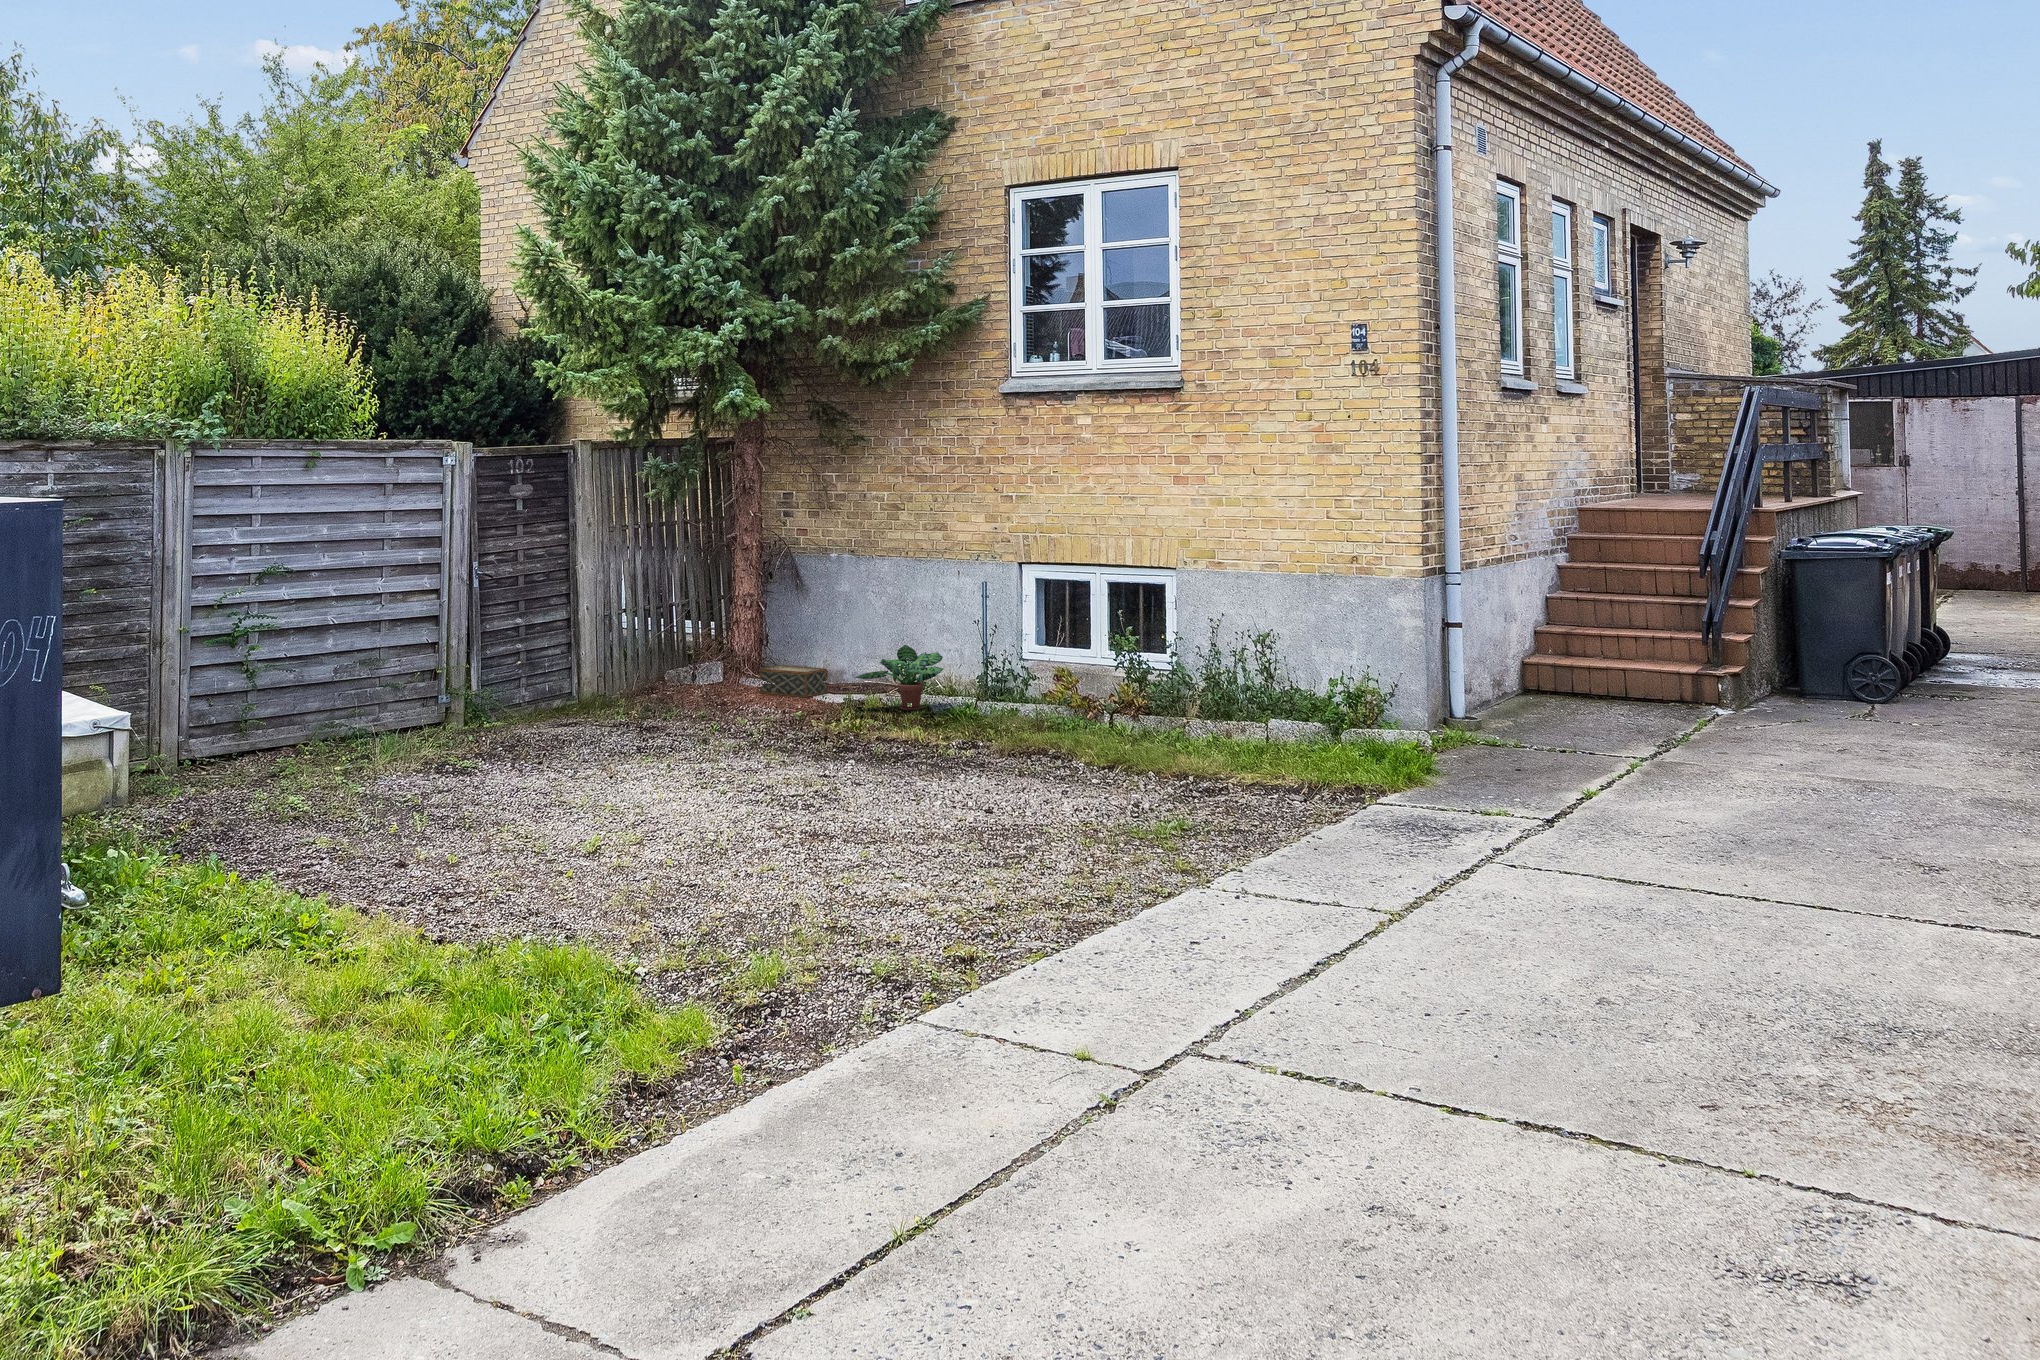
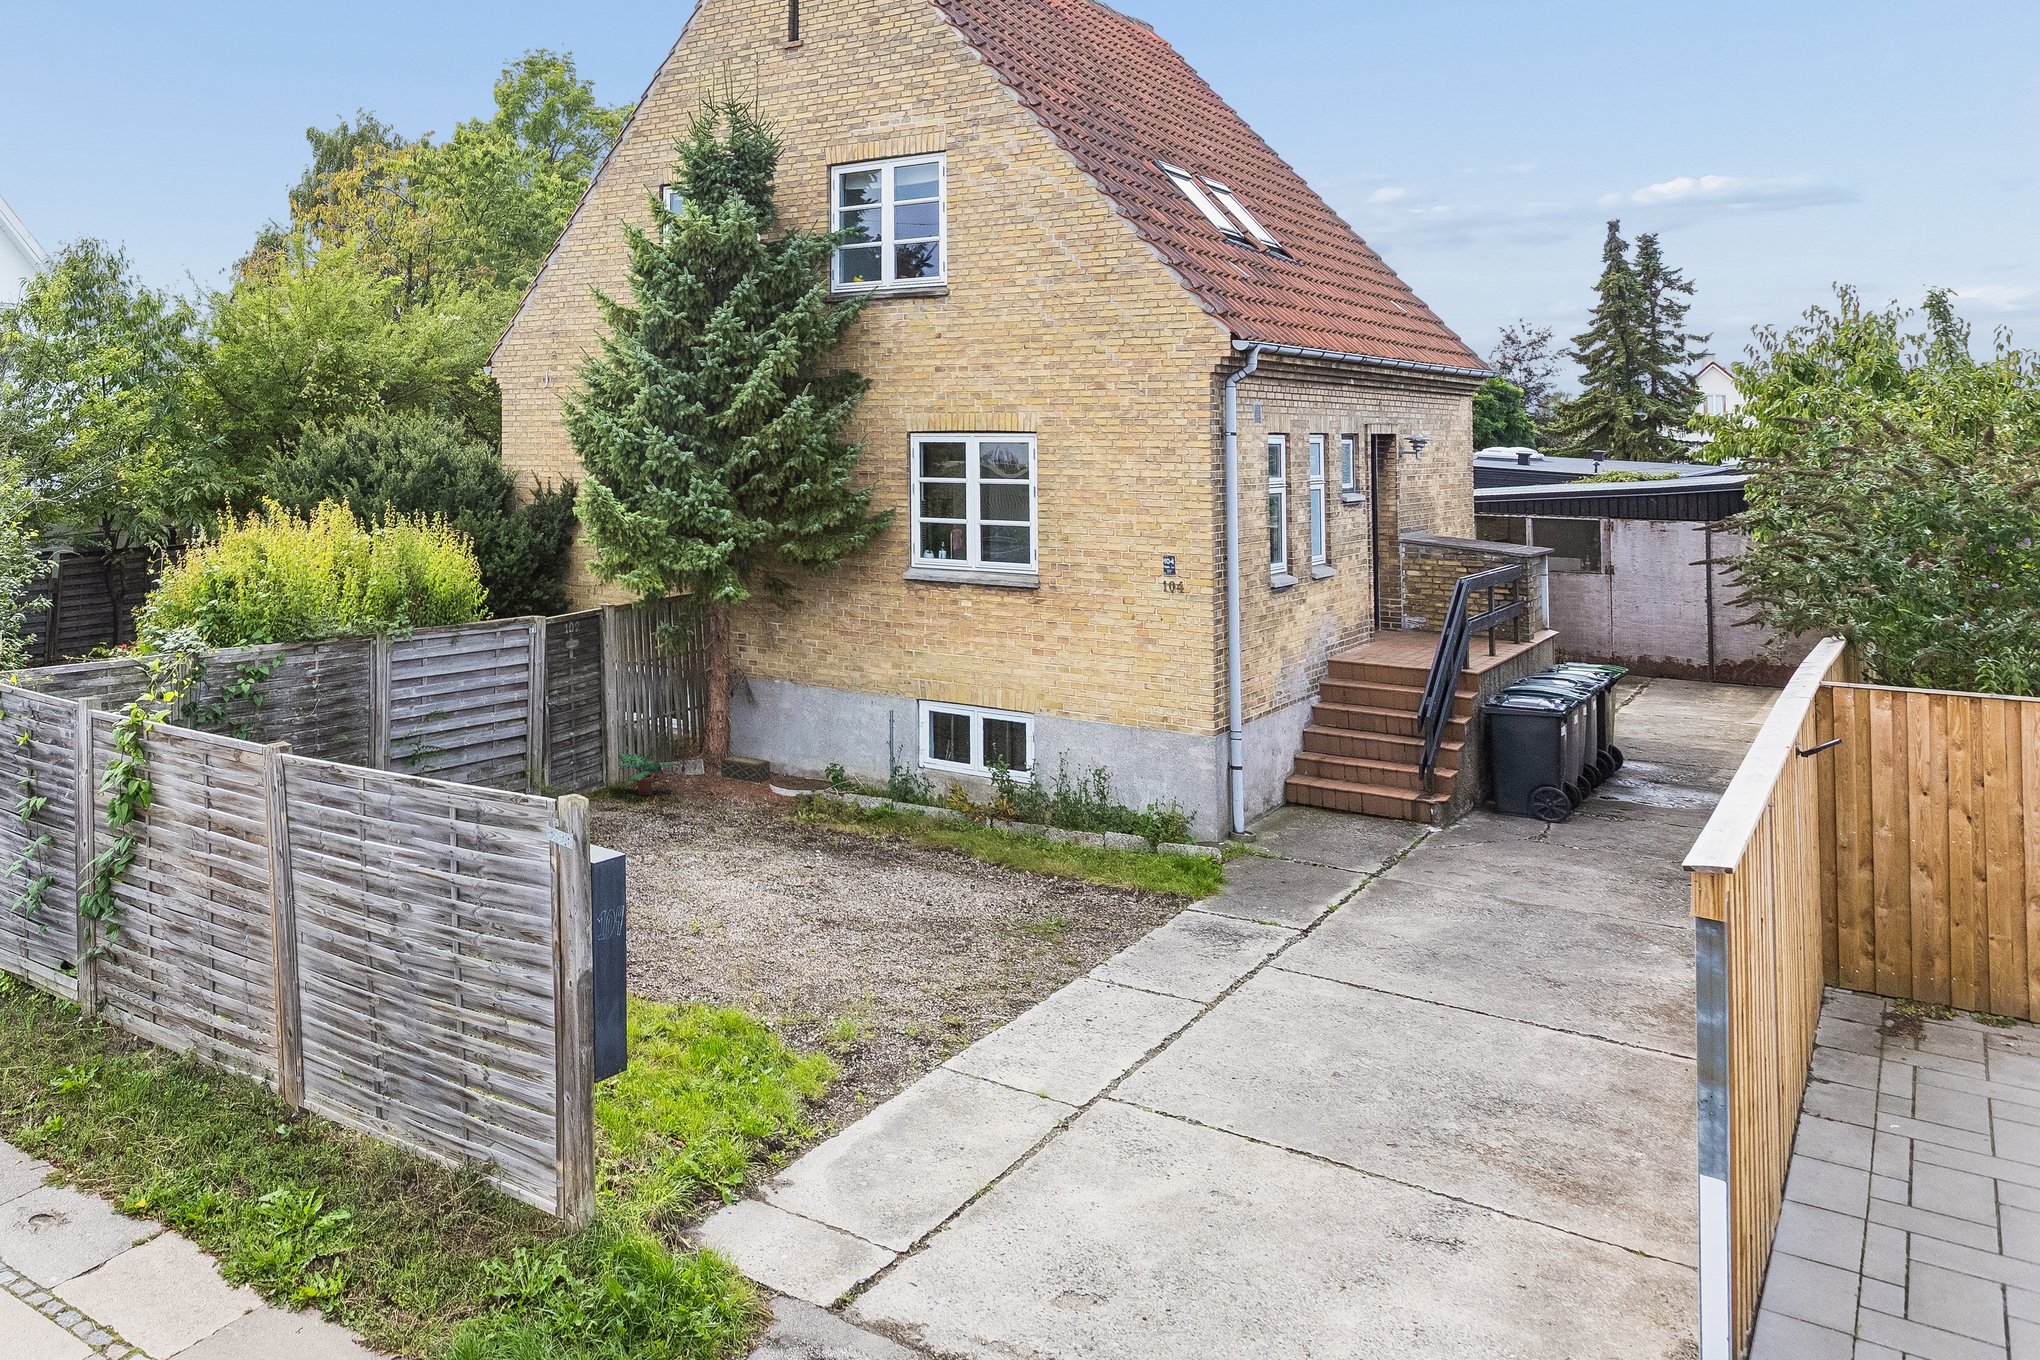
potted plant: present [855,645,944,711] -> present [619,750,678,795]

